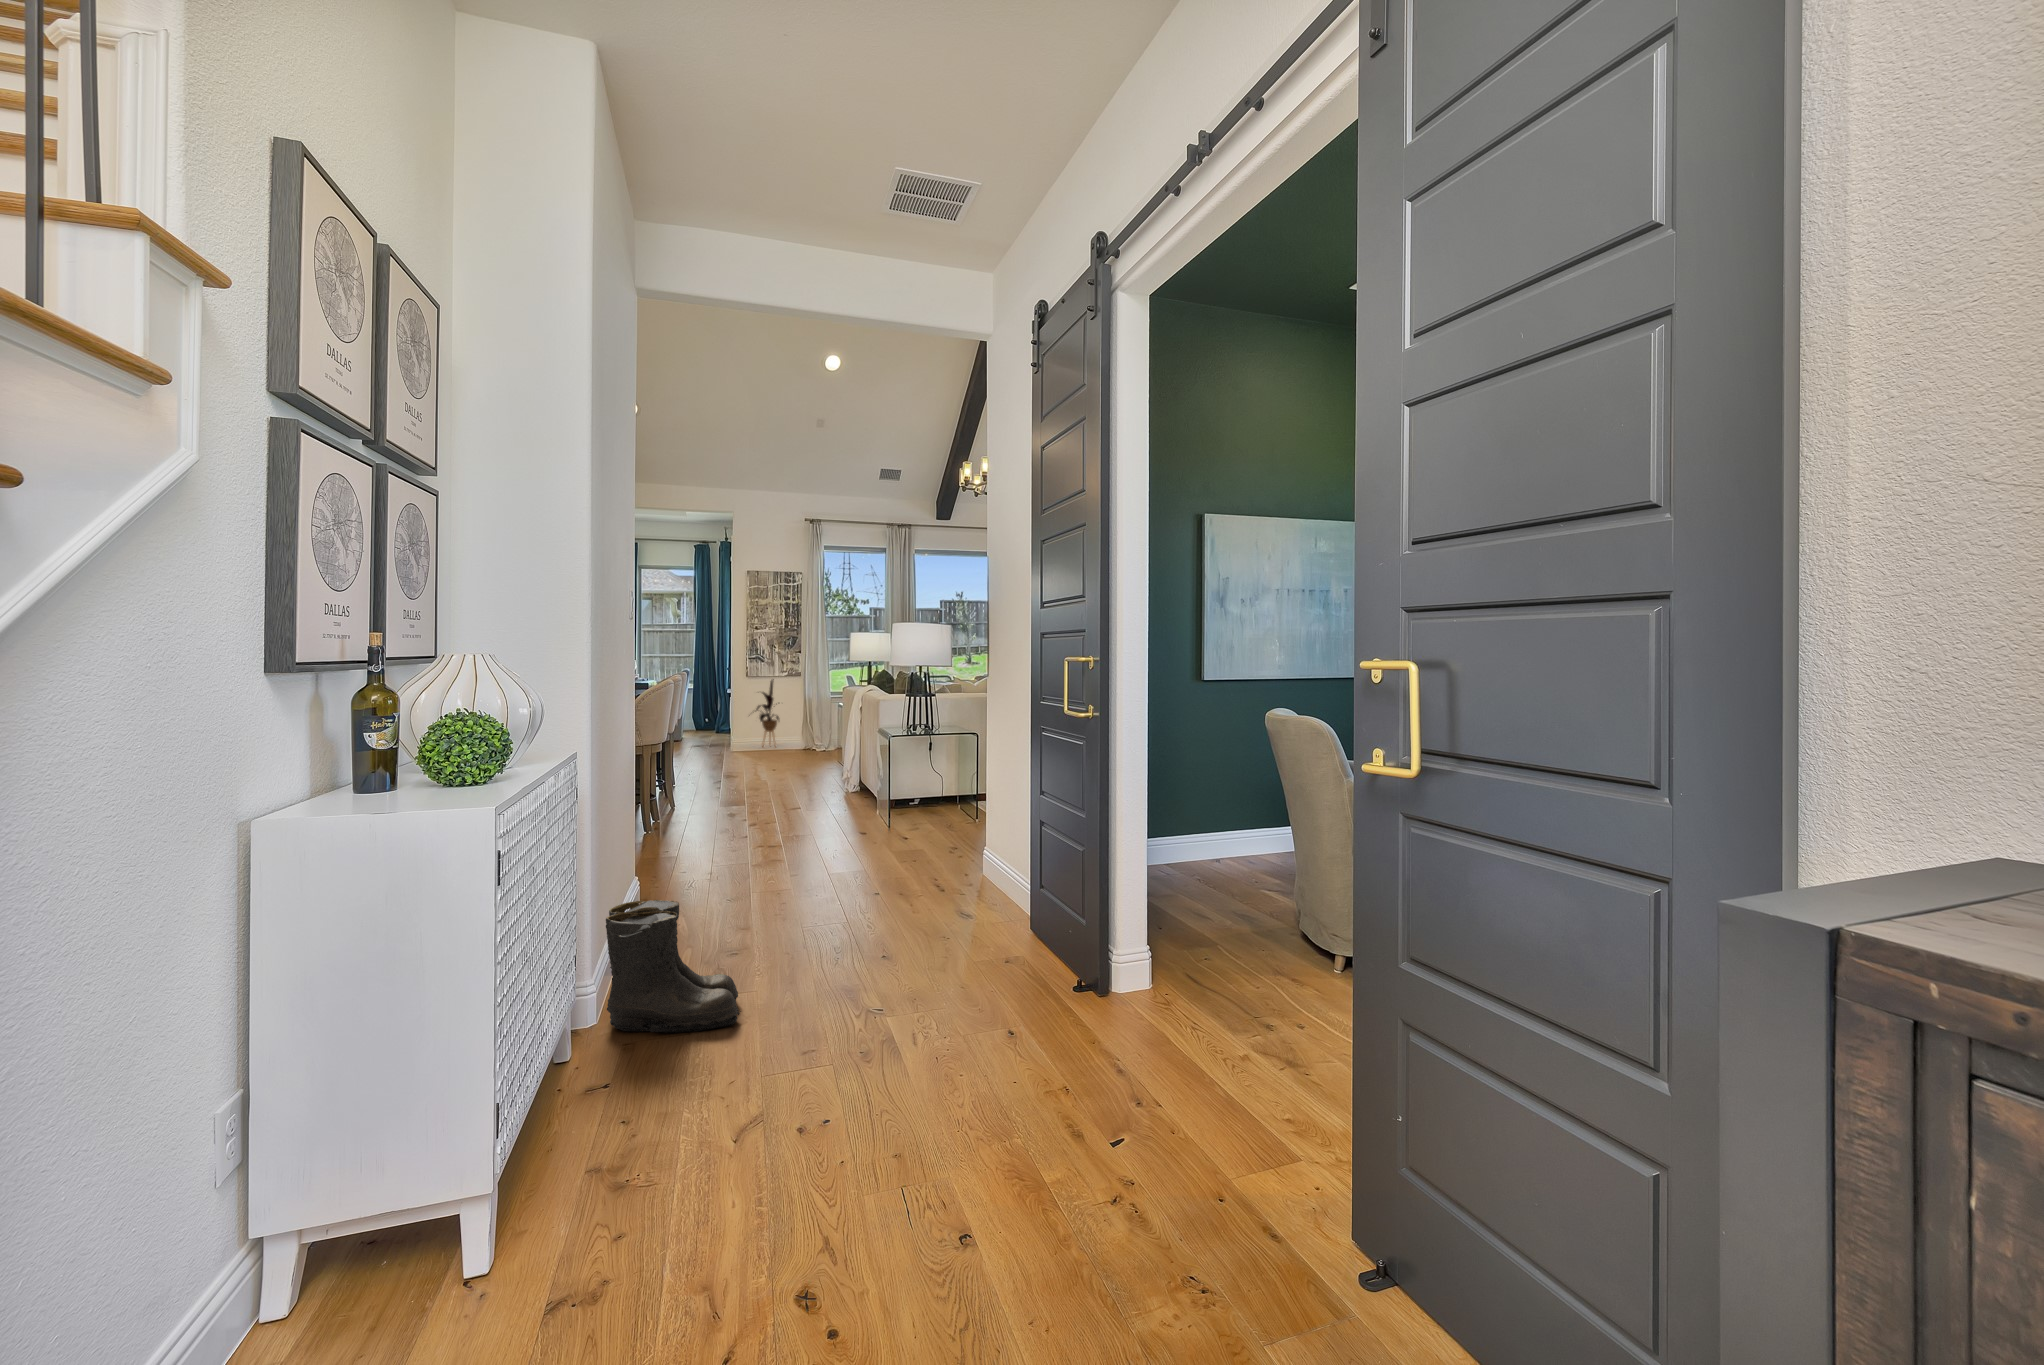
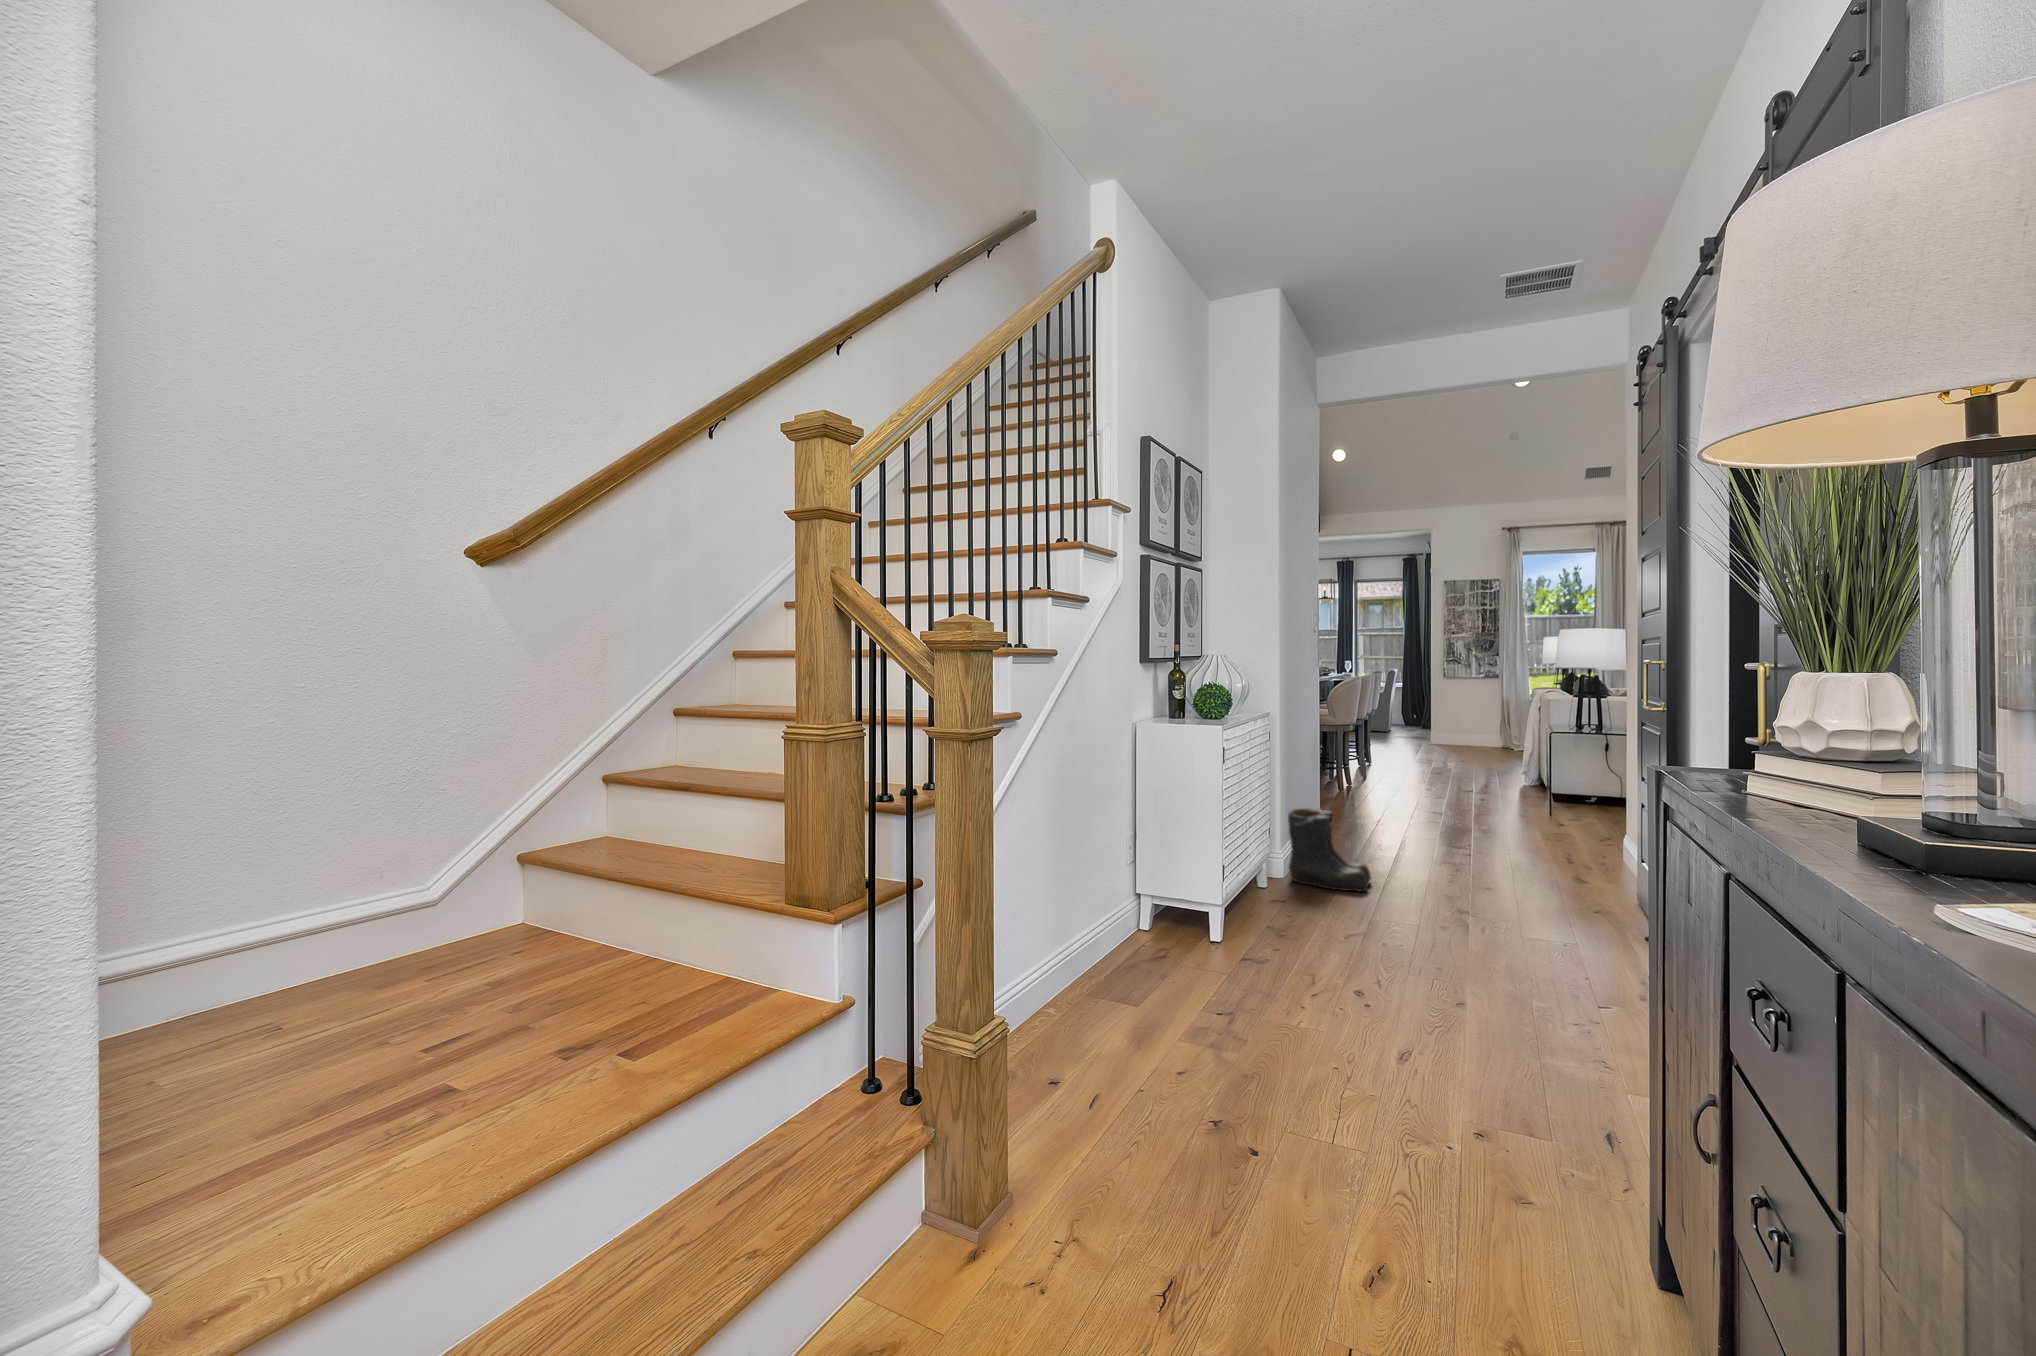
house plant: present [756,679,779,745] -> none [1443,680,1480,745]

